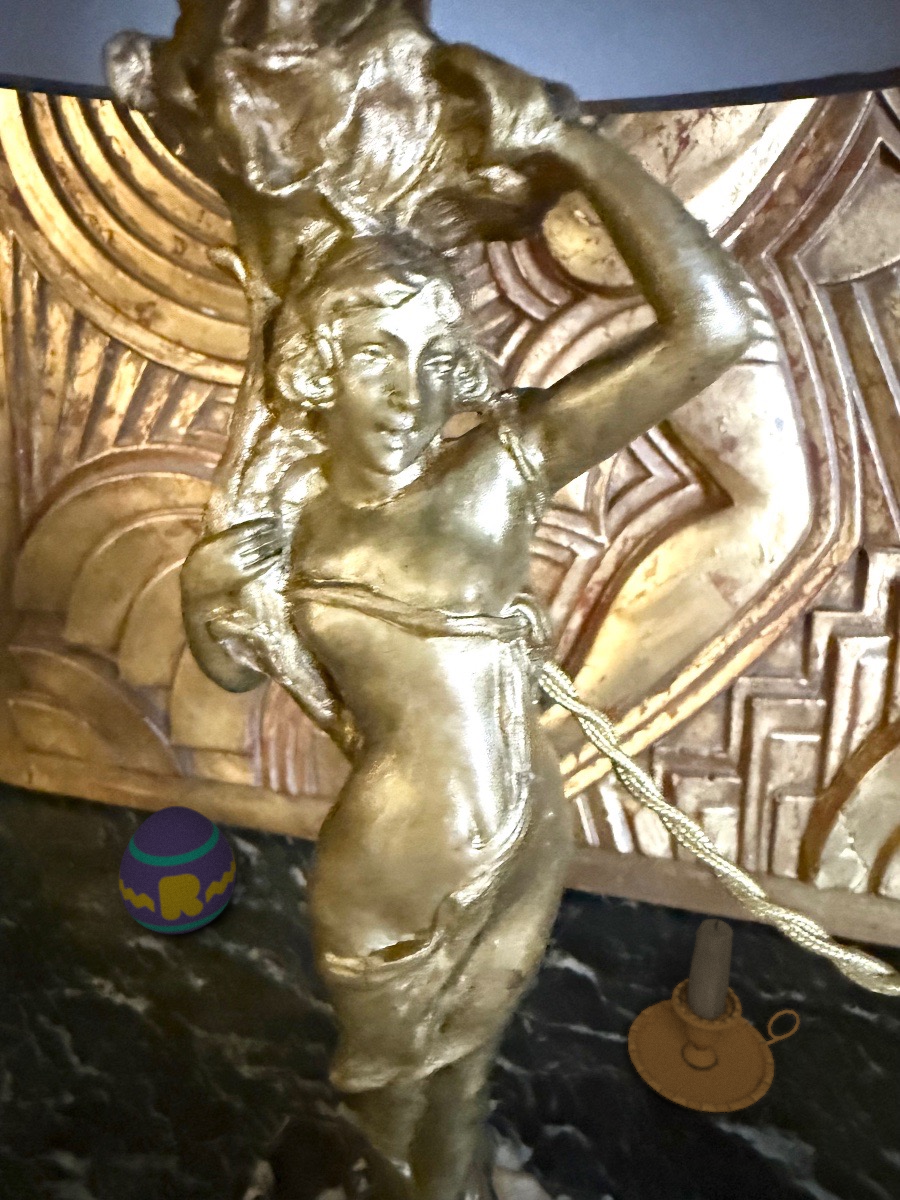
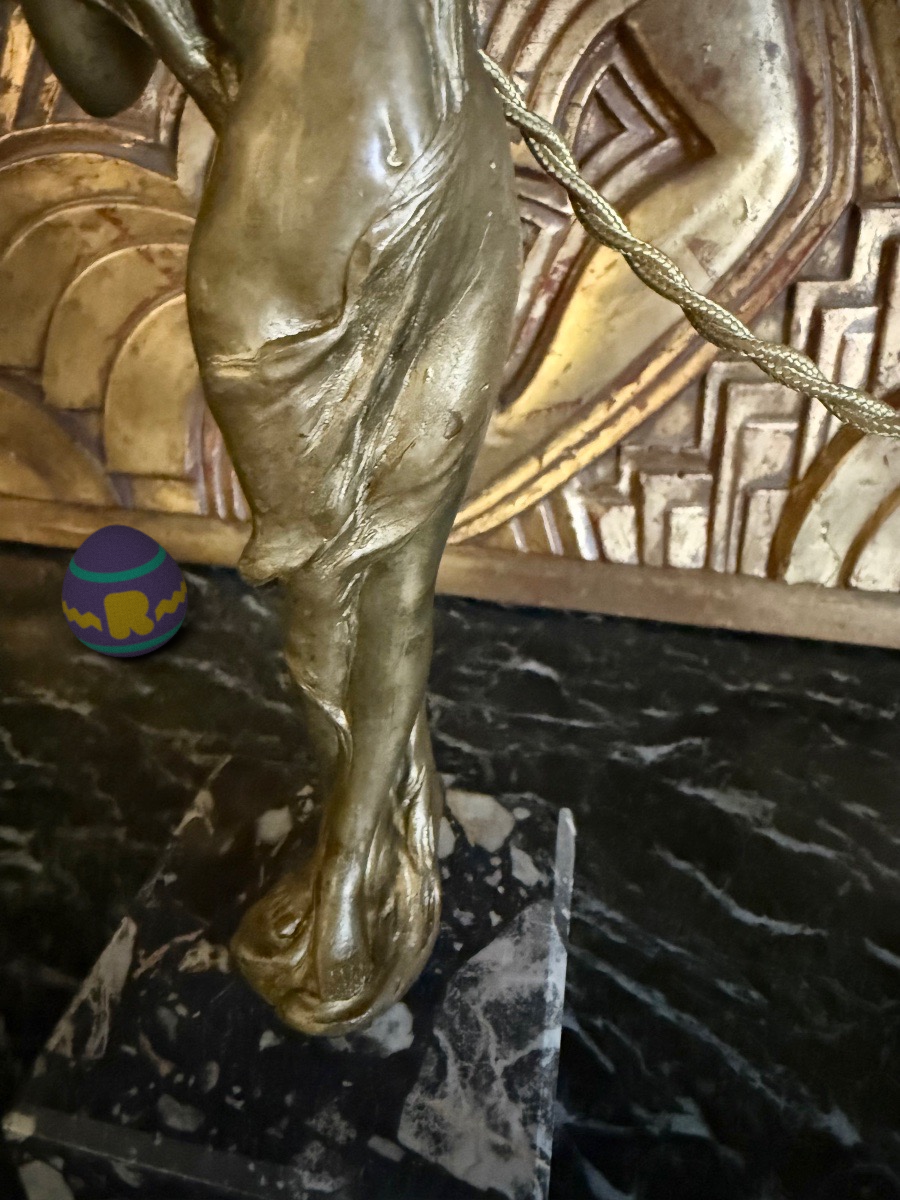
candle: present [628,919,800,1112] -> none [597,596,770,787]

